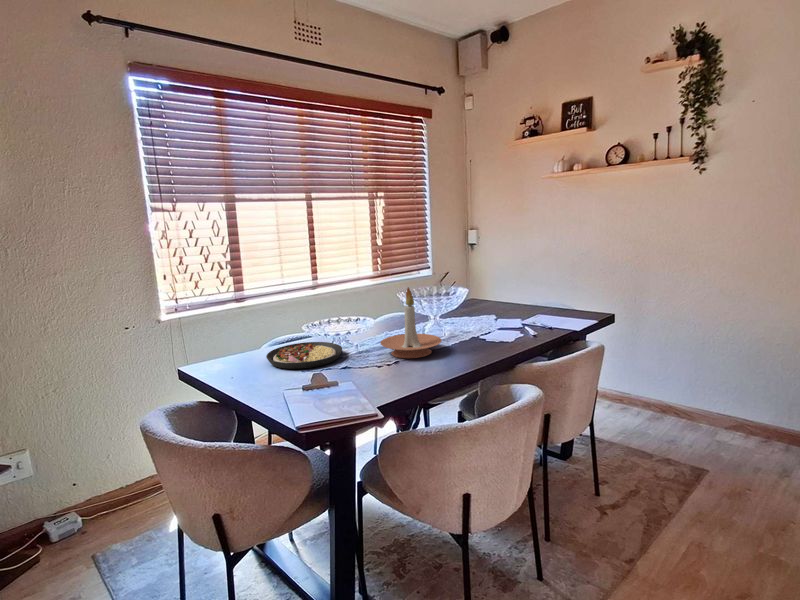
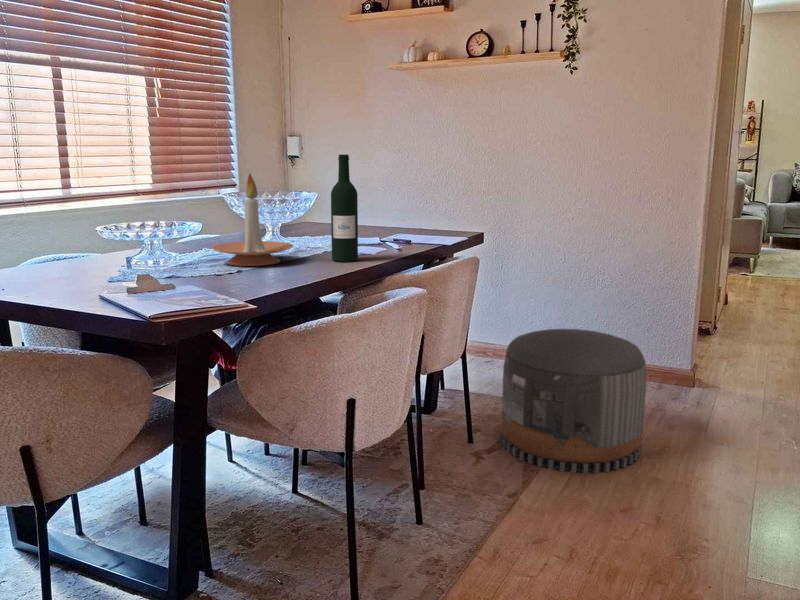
wine bottle: none [470,271,492,356] -> present [331,155,358,262]
plate: present [266,342,342,369] -> none [45,253,158,278]
pouf: none [626,402,772,548] -> present [501,329,647,473]

